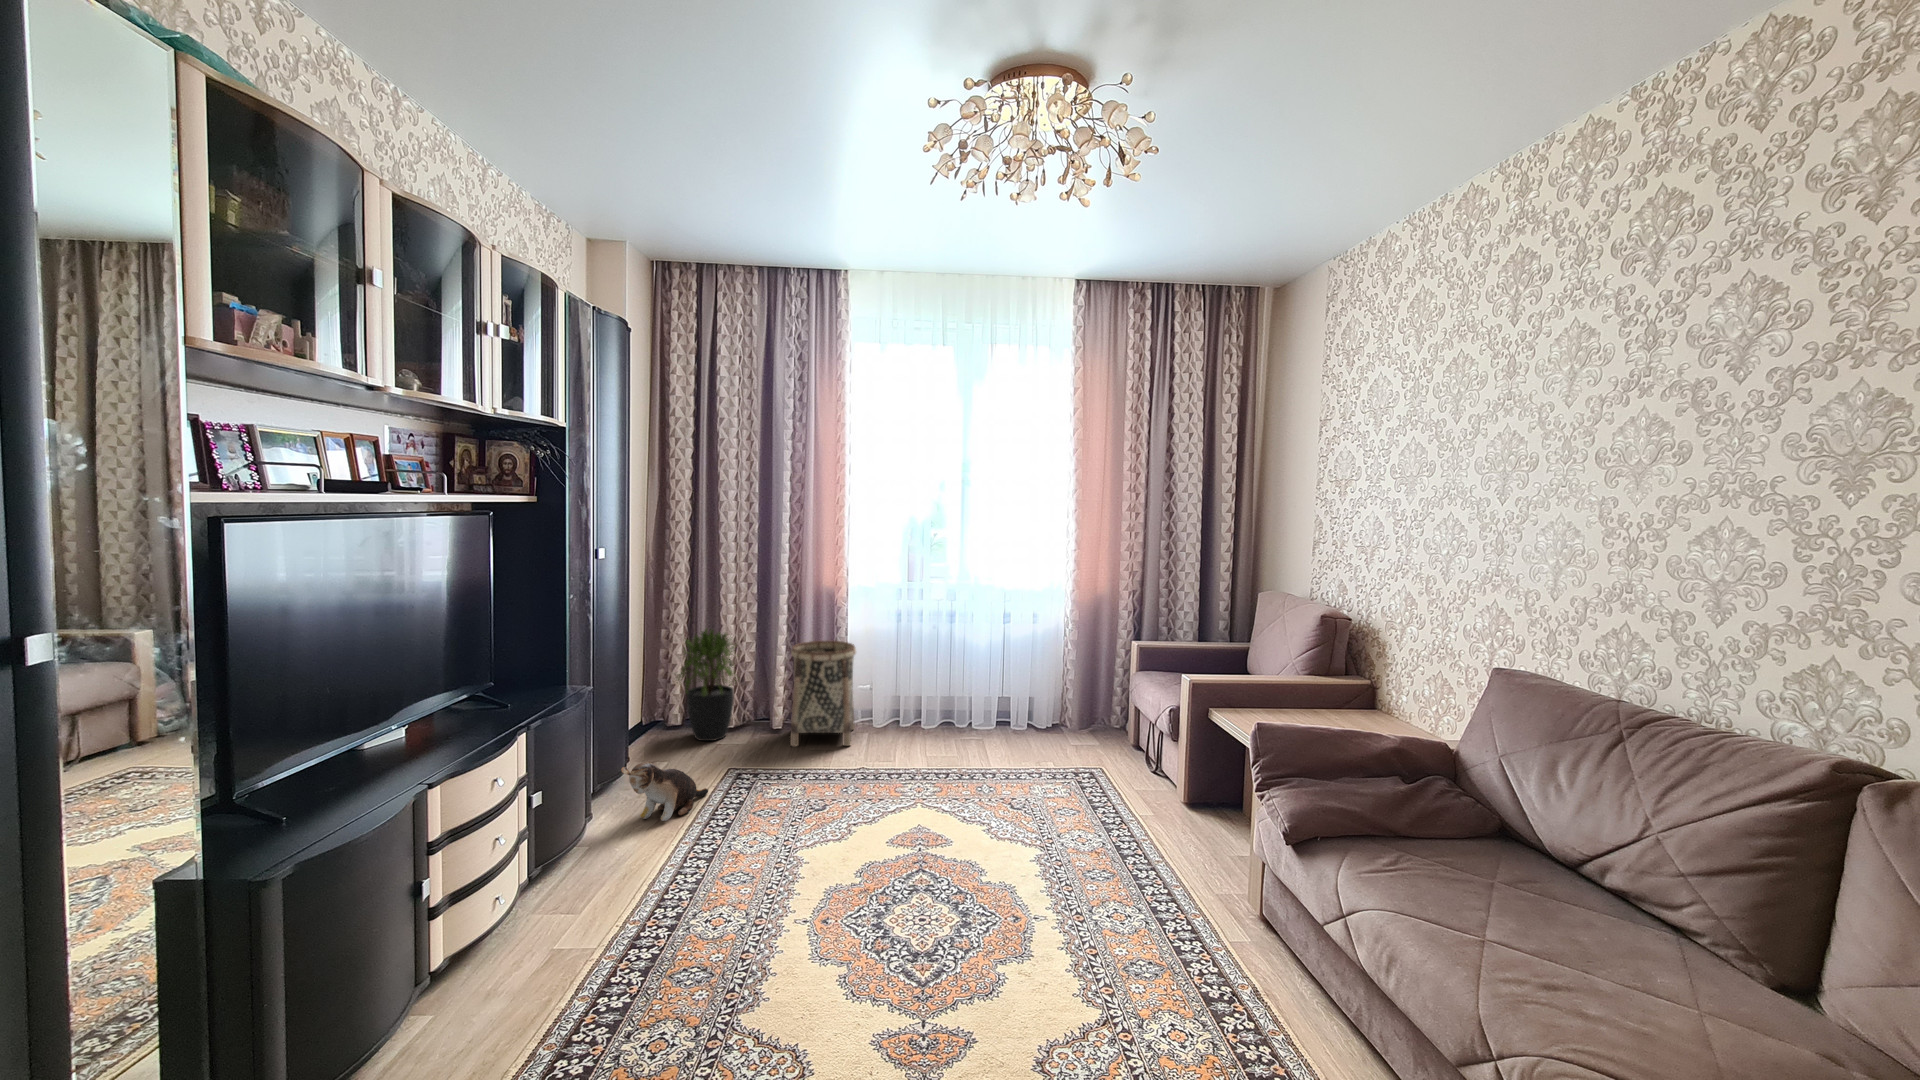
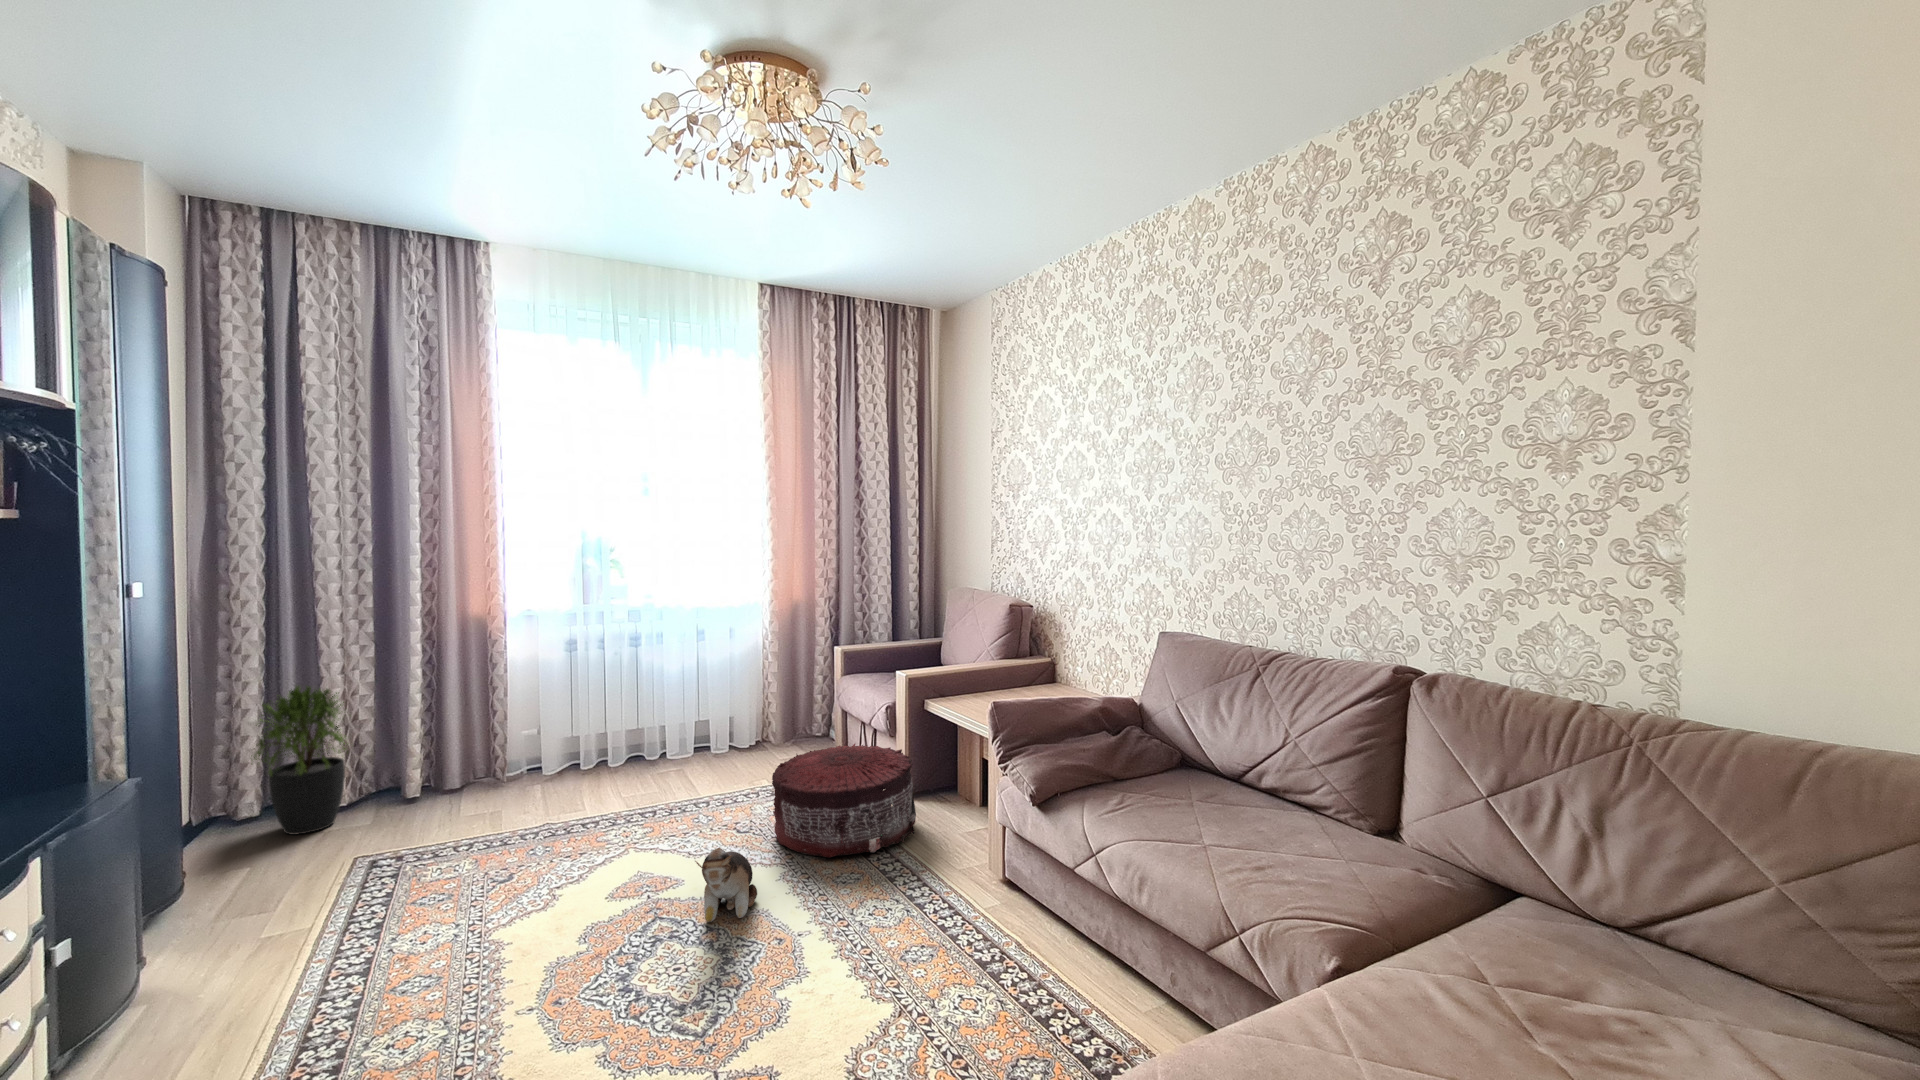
basket: present [790,641,856,746] -> none [431,682,523,818]
pouf: none [1041,741,1184,856] -> present [772,744,916,858]
plush toy: present [621,762,708,821] -> present [695,848,757,922]

